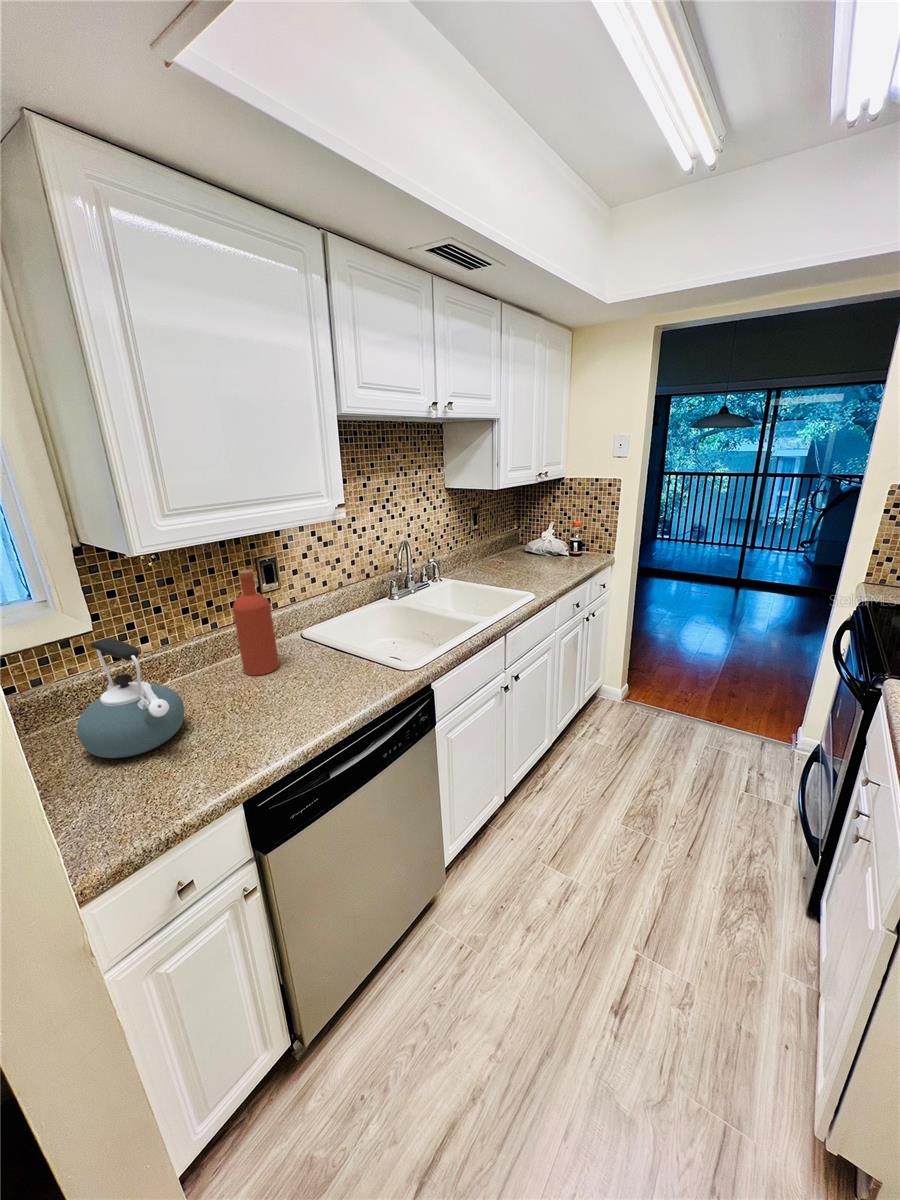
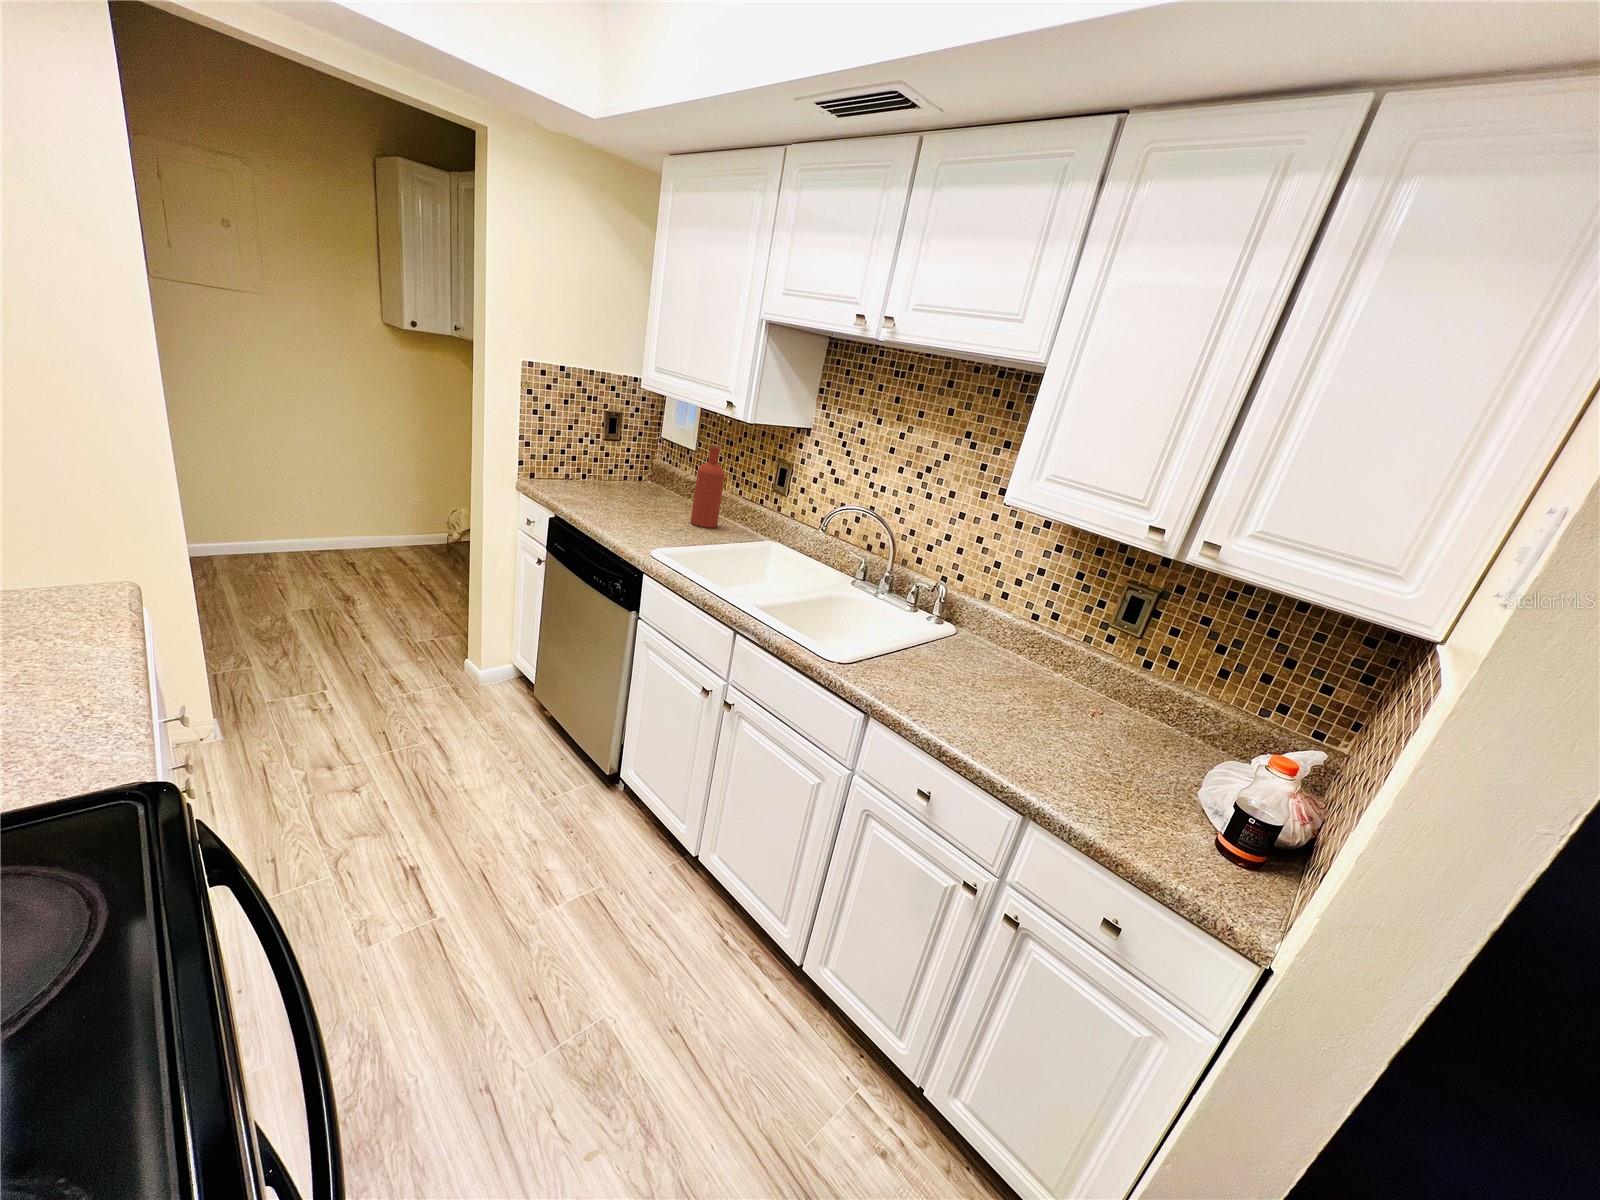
kettle: present [77,638,184,758] -> none [605,440,662,504]

